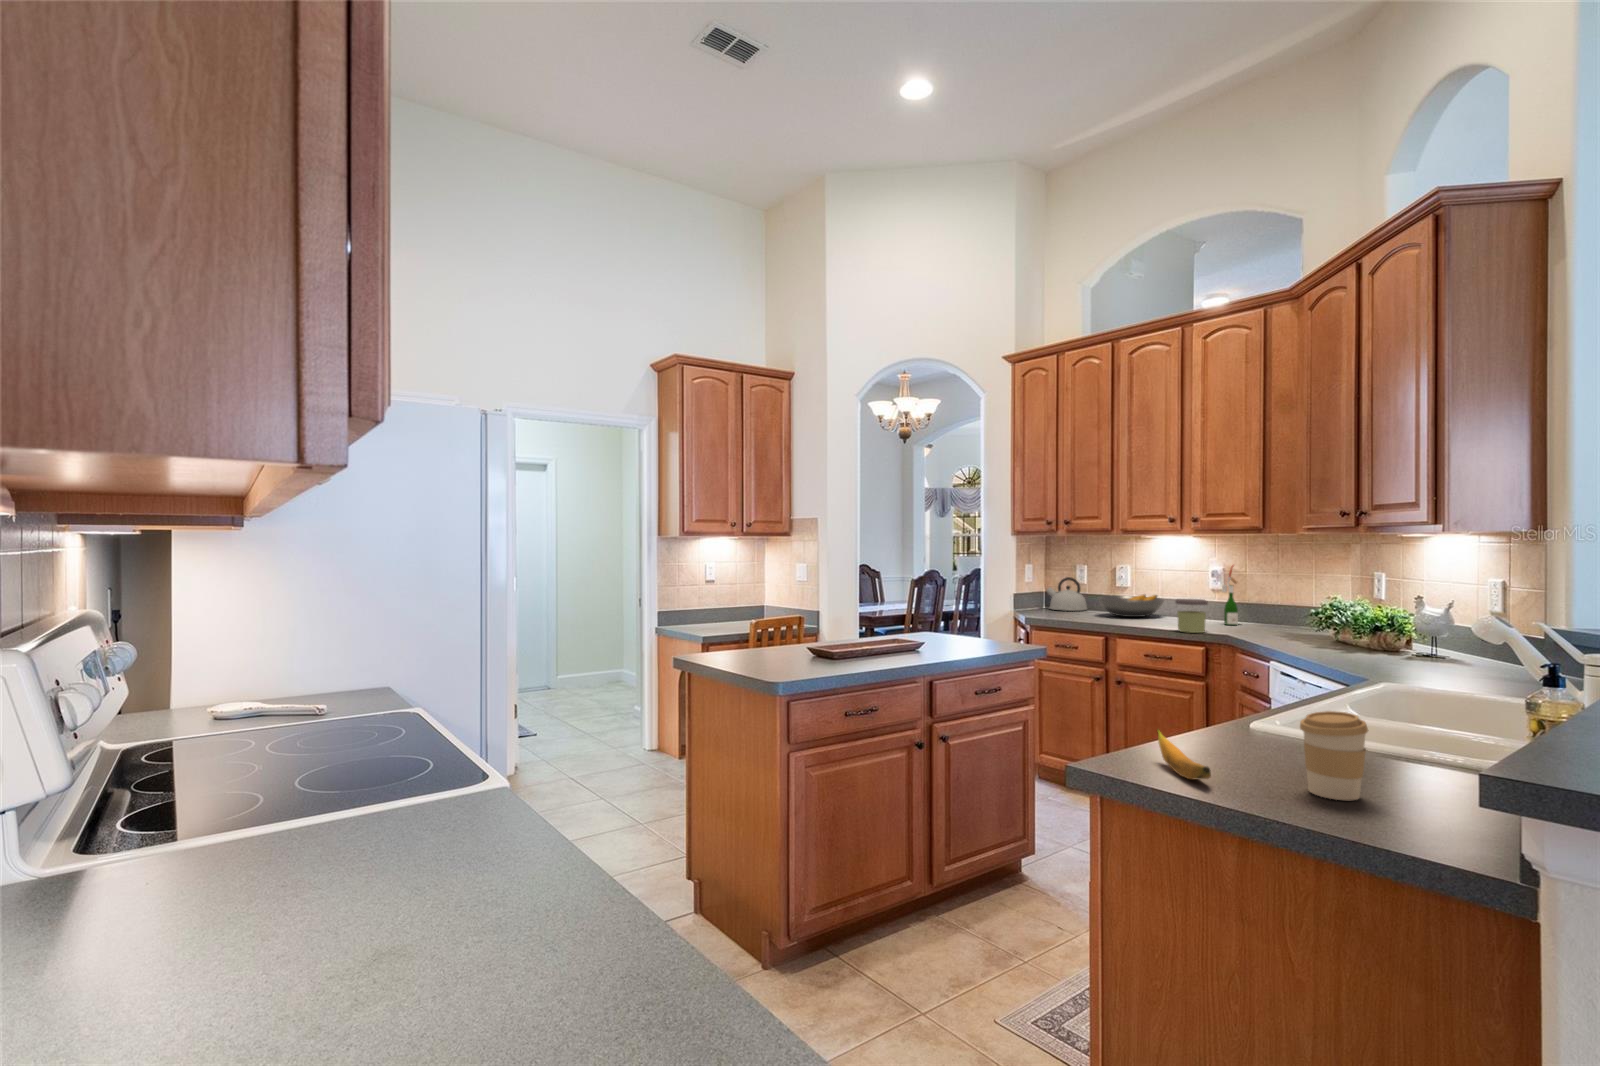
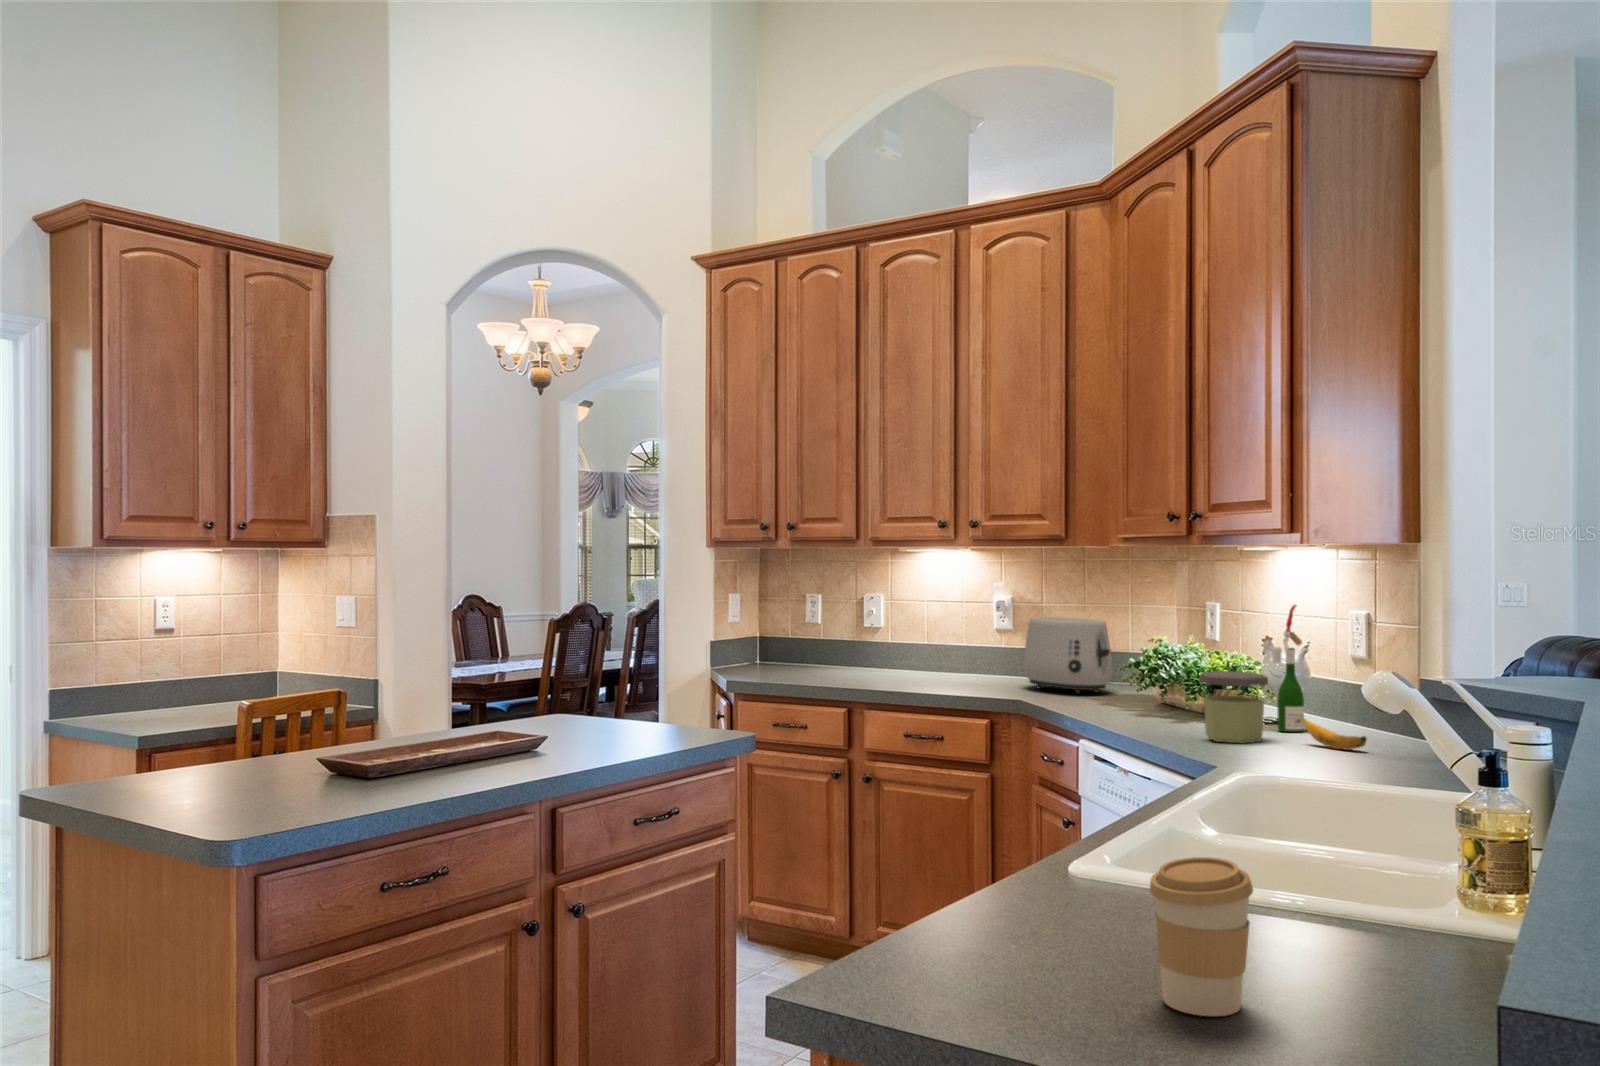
wine bottle: present [1222,566,1238,625] -> present [1272,605,1307,732]
kettle: present [1047,577,1087,611] -> none [759,613,822,666]
toaster: none [1231,582,1298,633] -> present [1024,617,1113,694]
fruit bowl: present [1098,595,1164,617] -> none [835,639,933,674]
jar: present [1175,599,1208,633] -> present [1200,671,1268,743]
banana: present [1157,729,1211,779] -> present [1301,715,1367,750]

